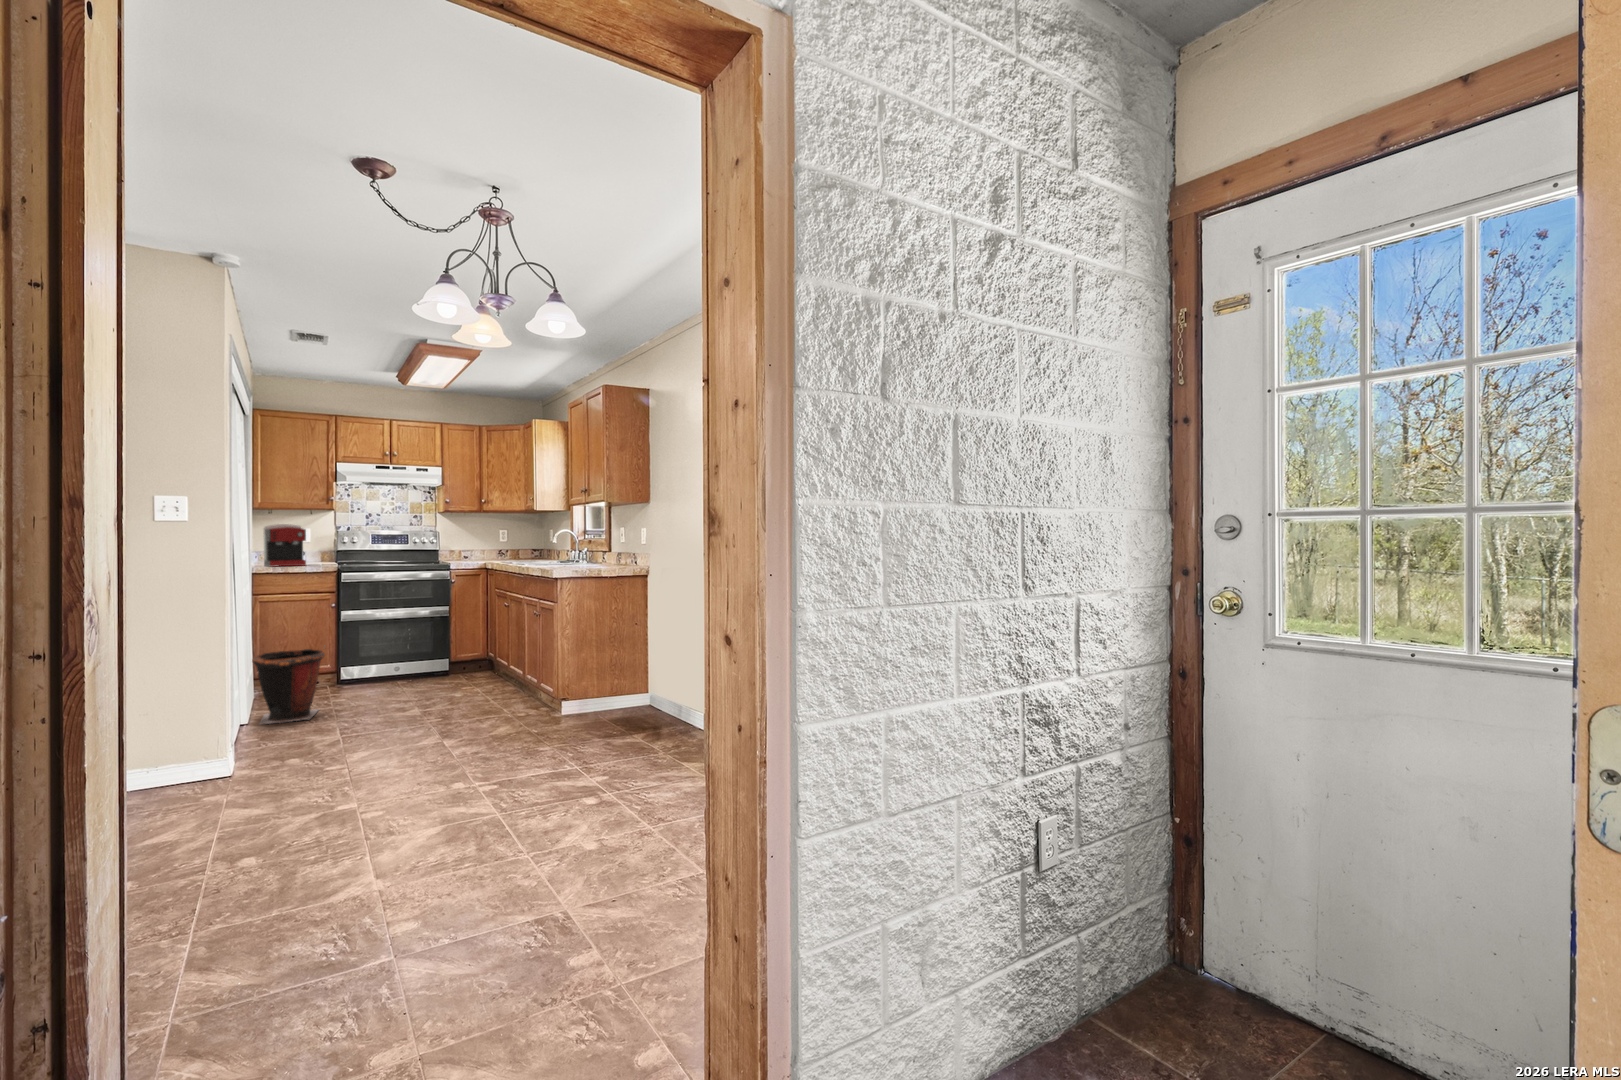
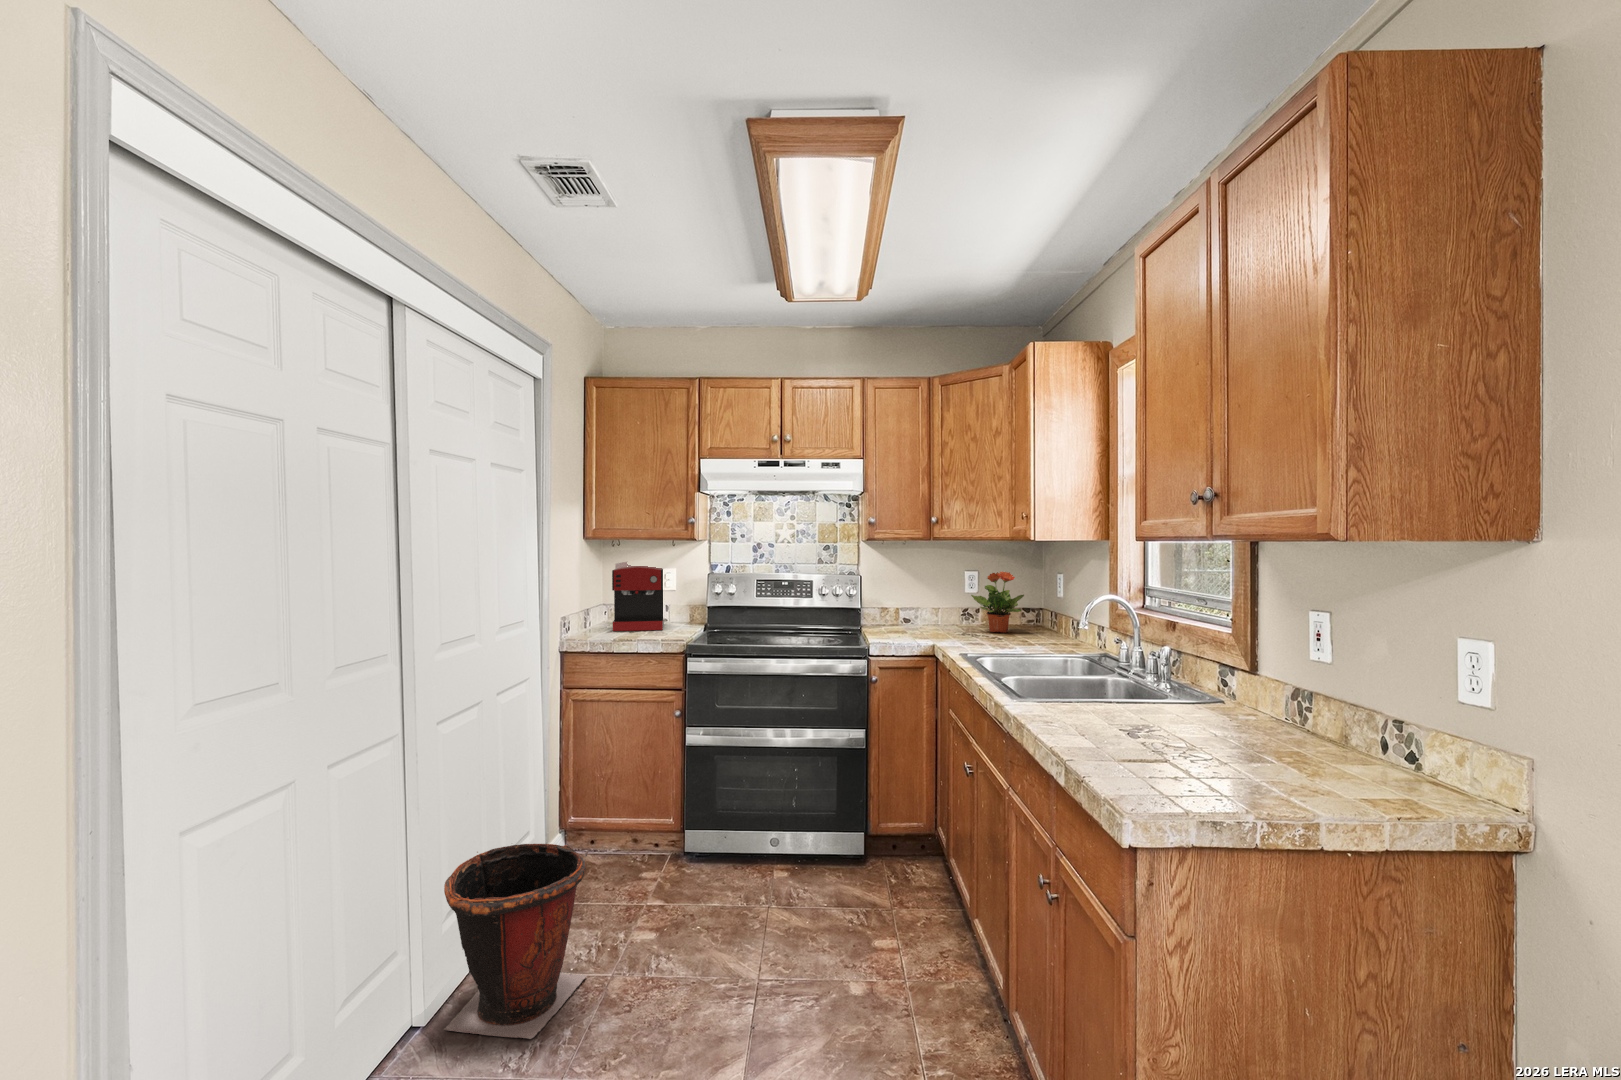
potted plant: none [504,529,533,560] -> present [971,572,1024,633]

